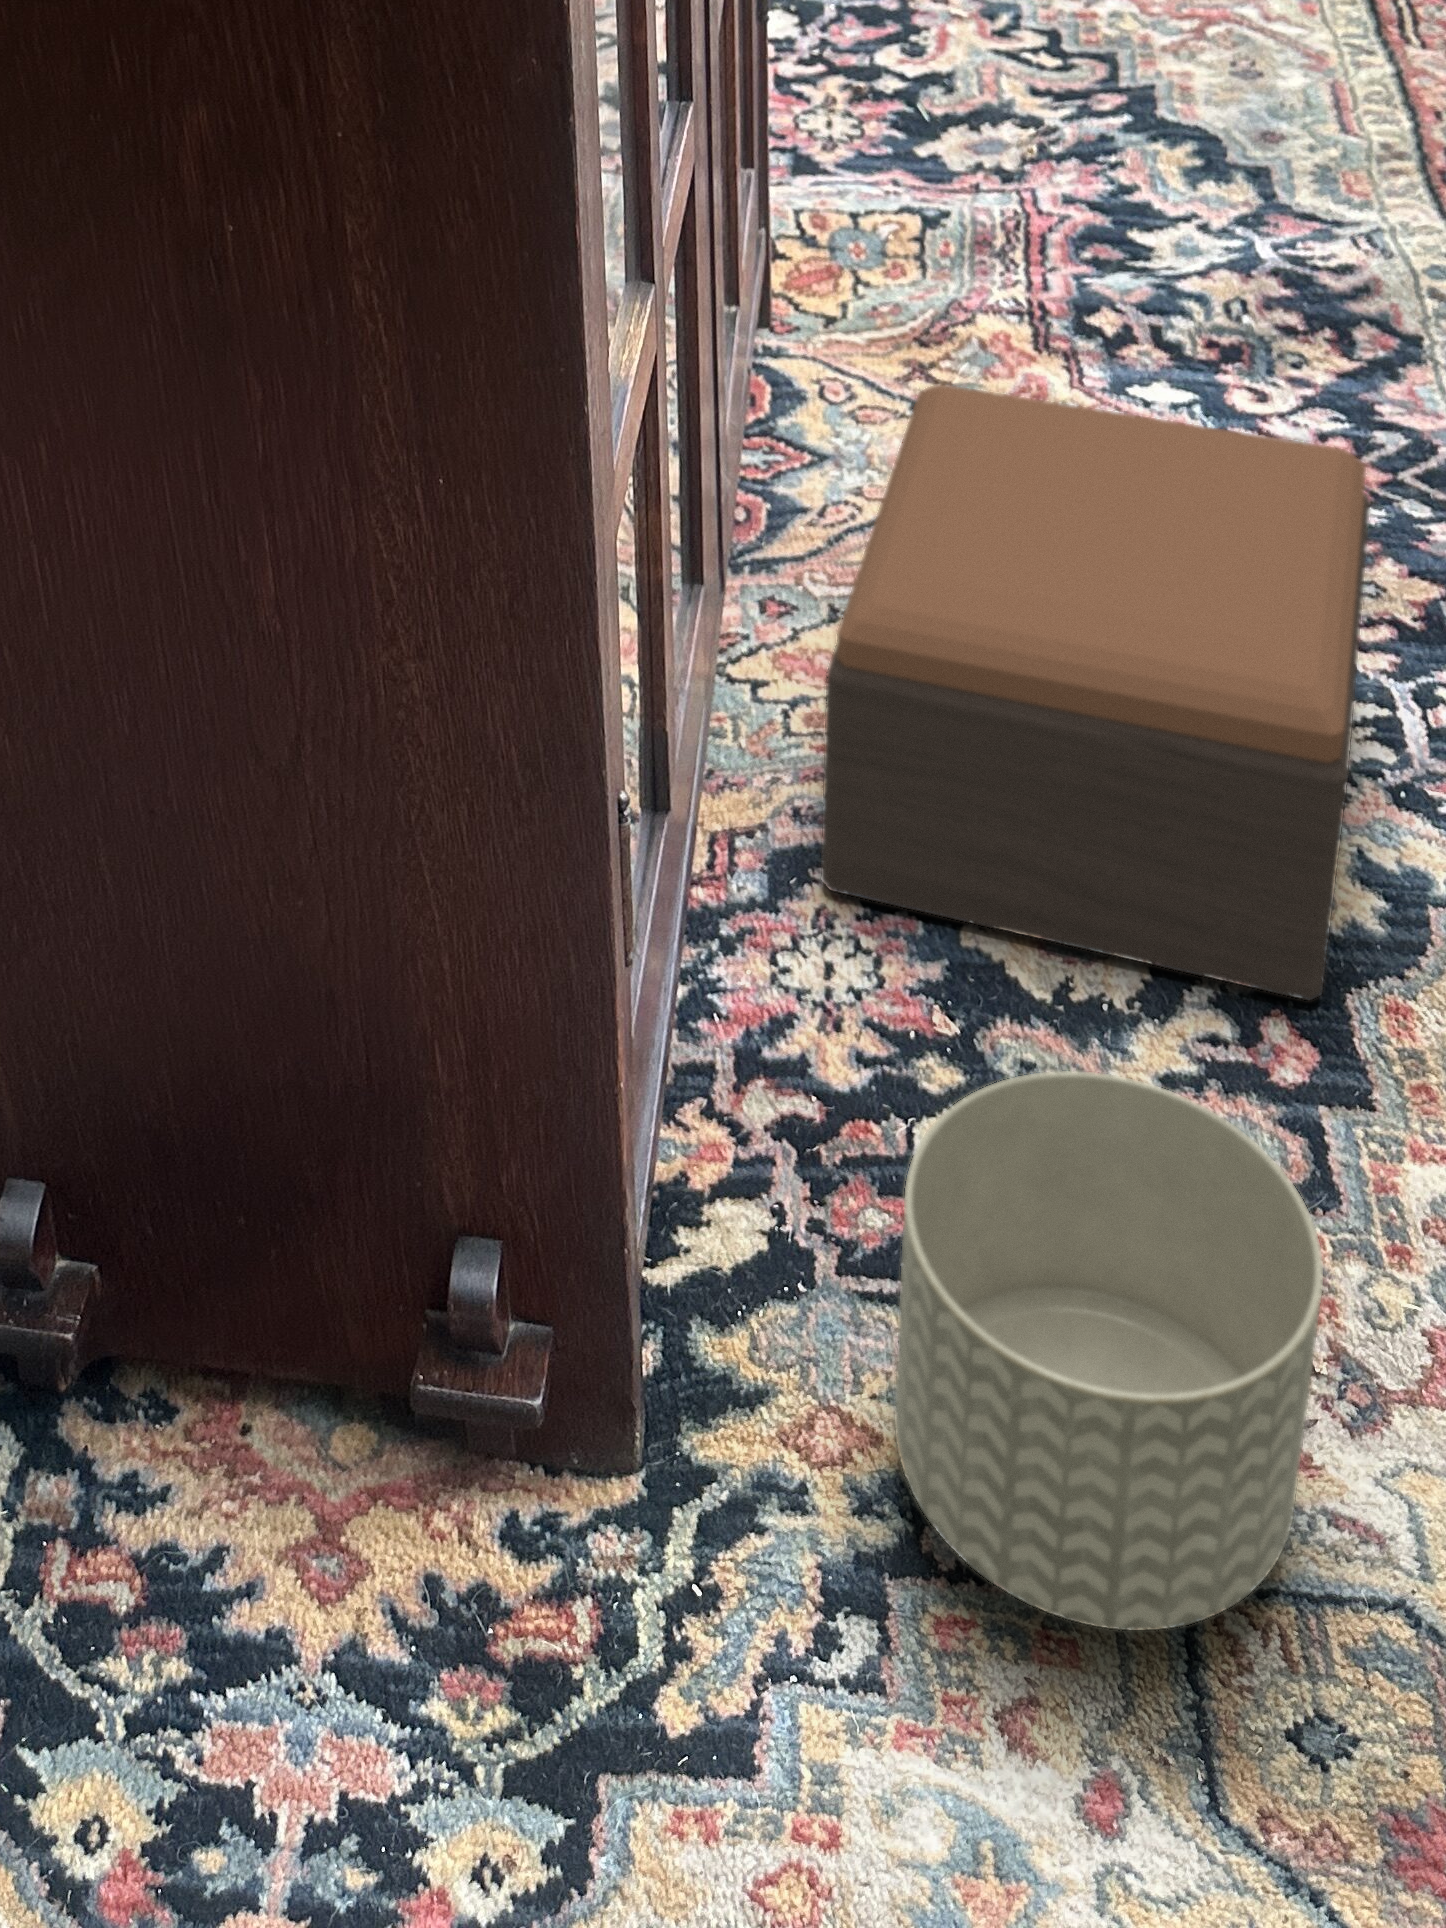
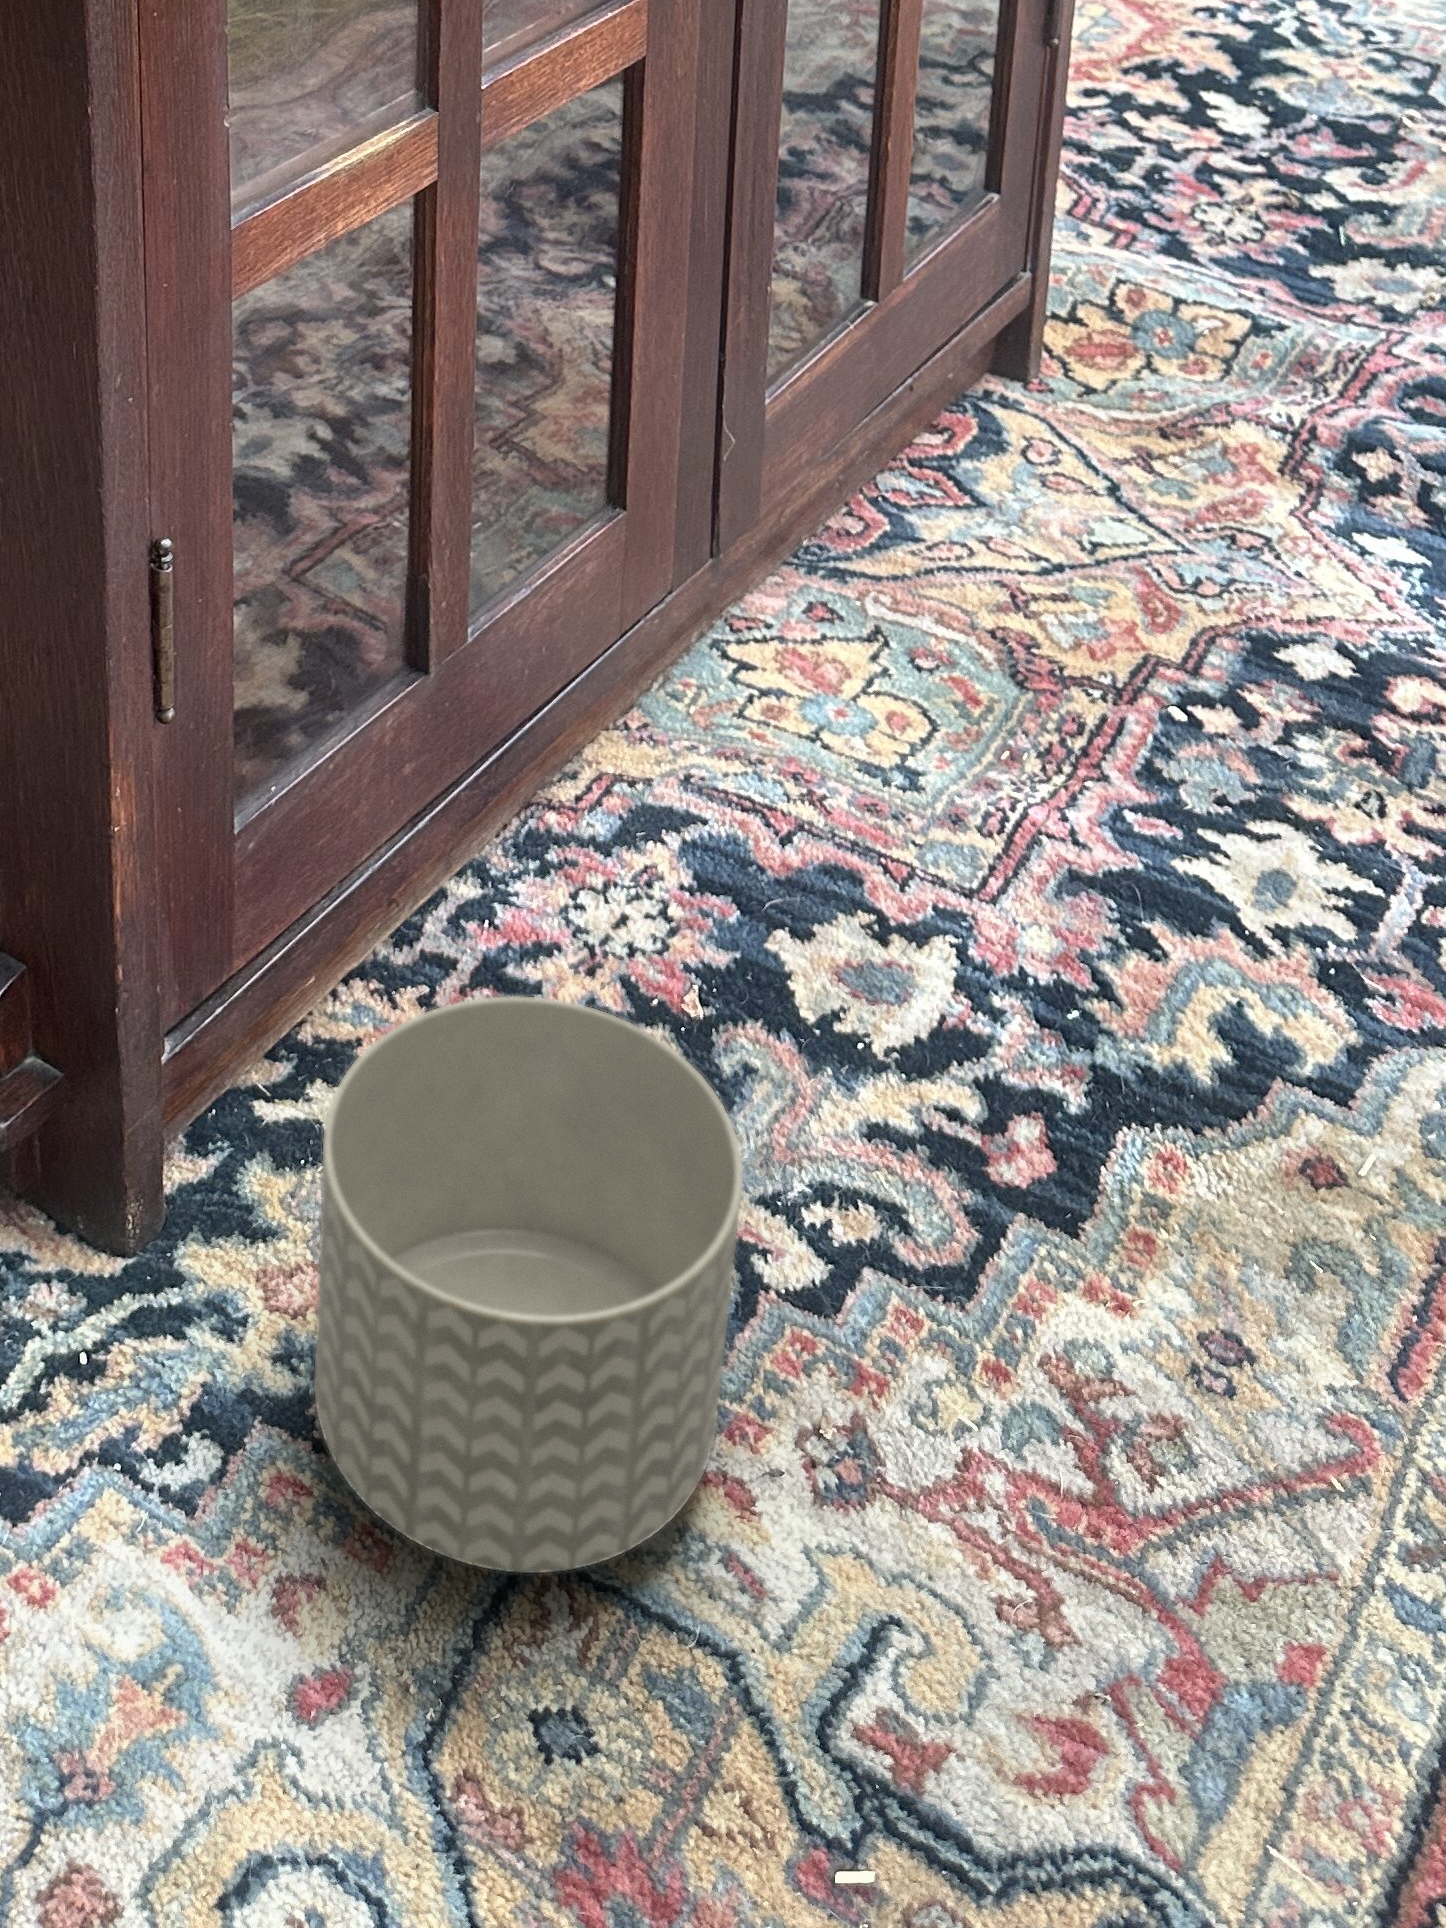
footstool: present [821,384,1370,1000] -> none [661,403,1388,1120]

